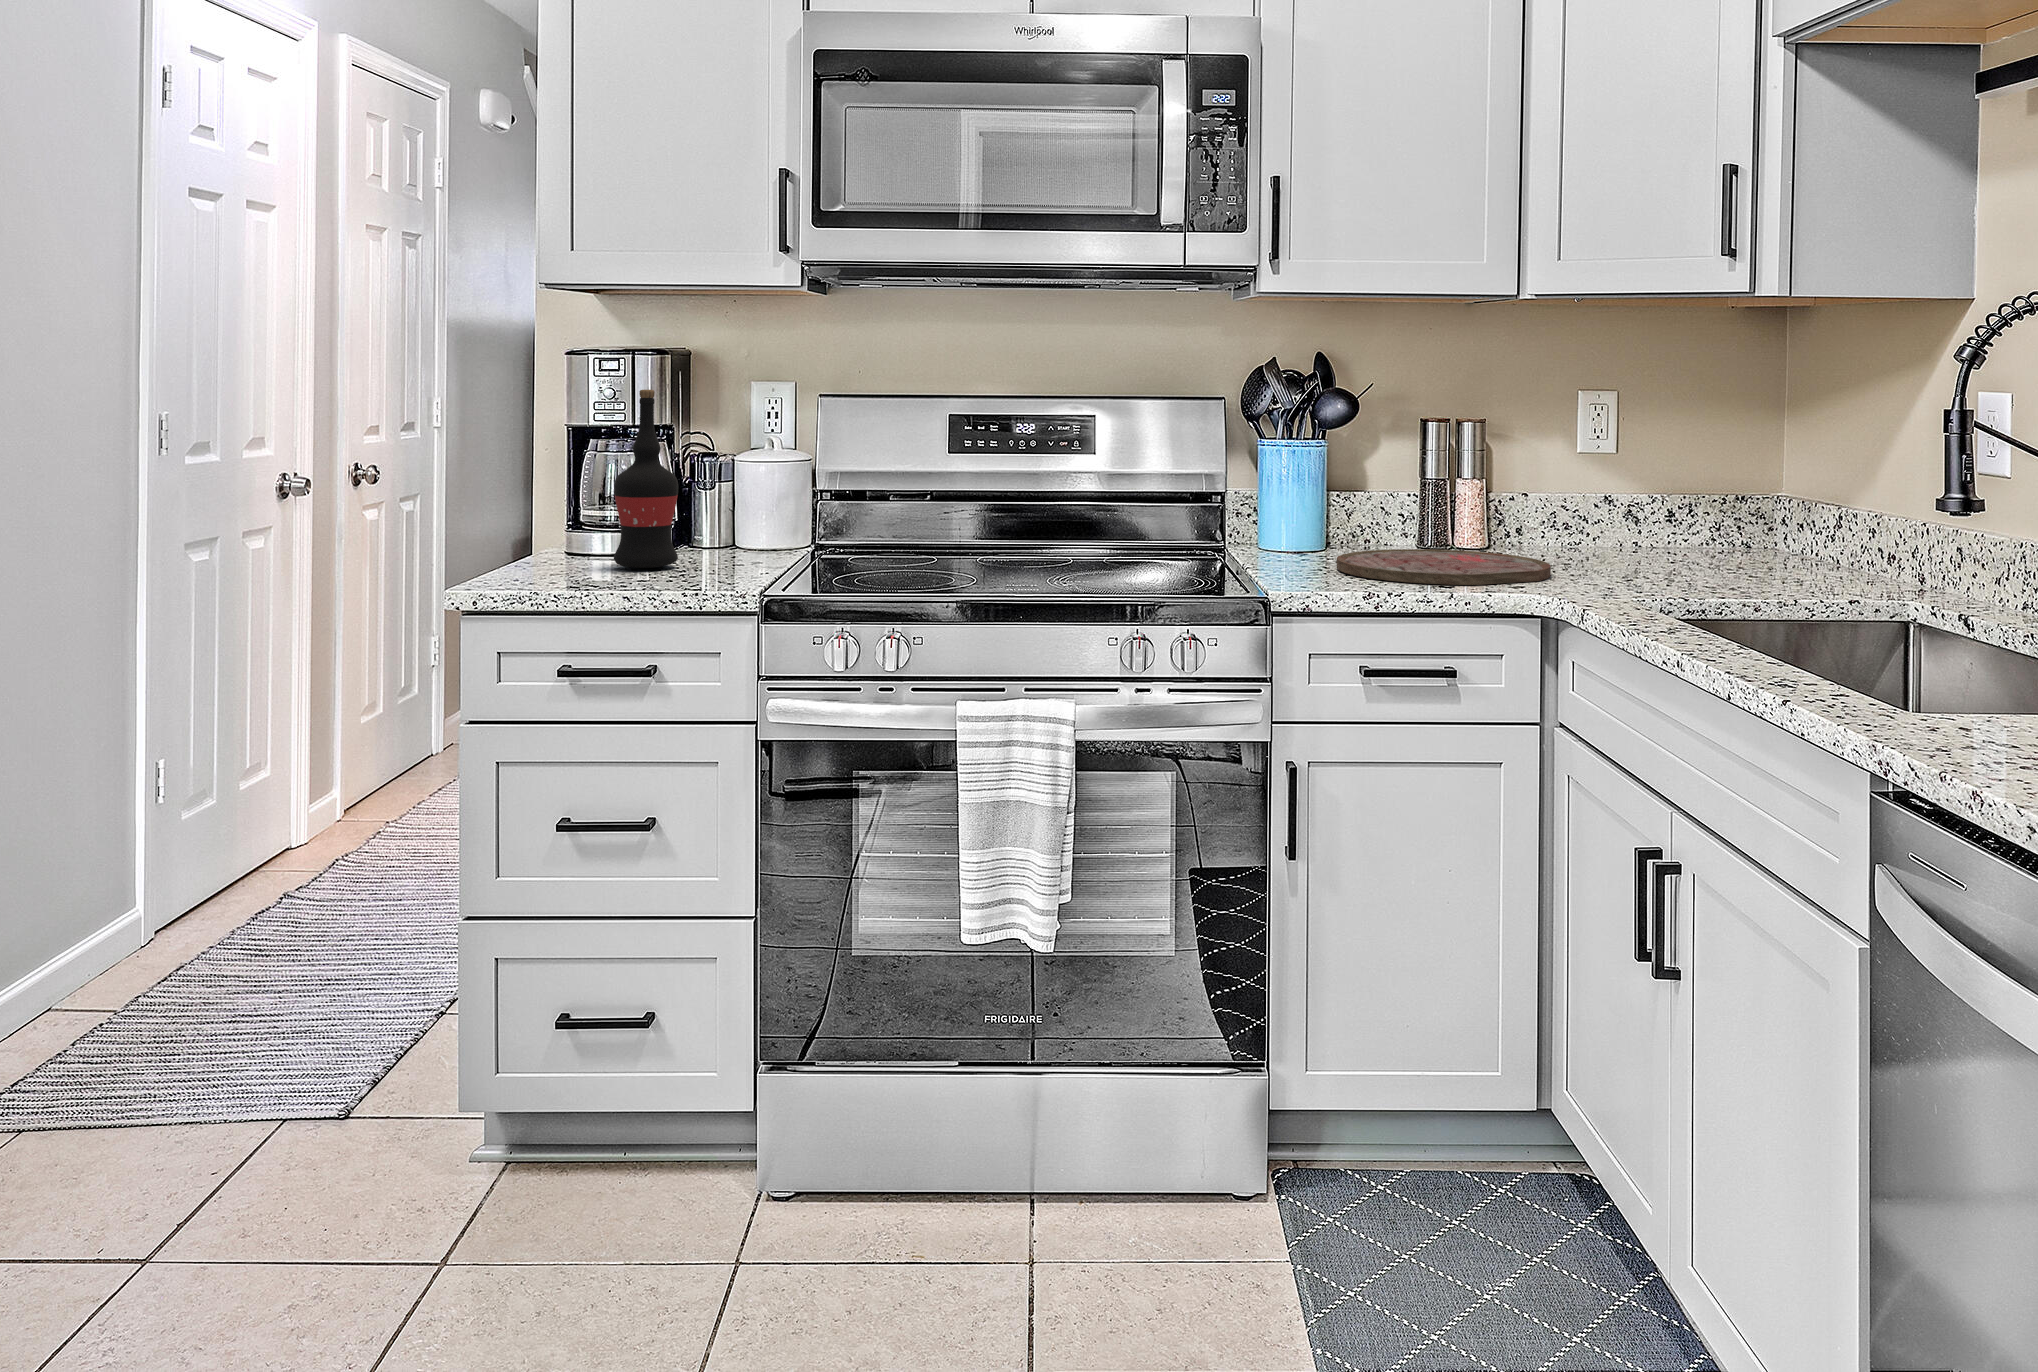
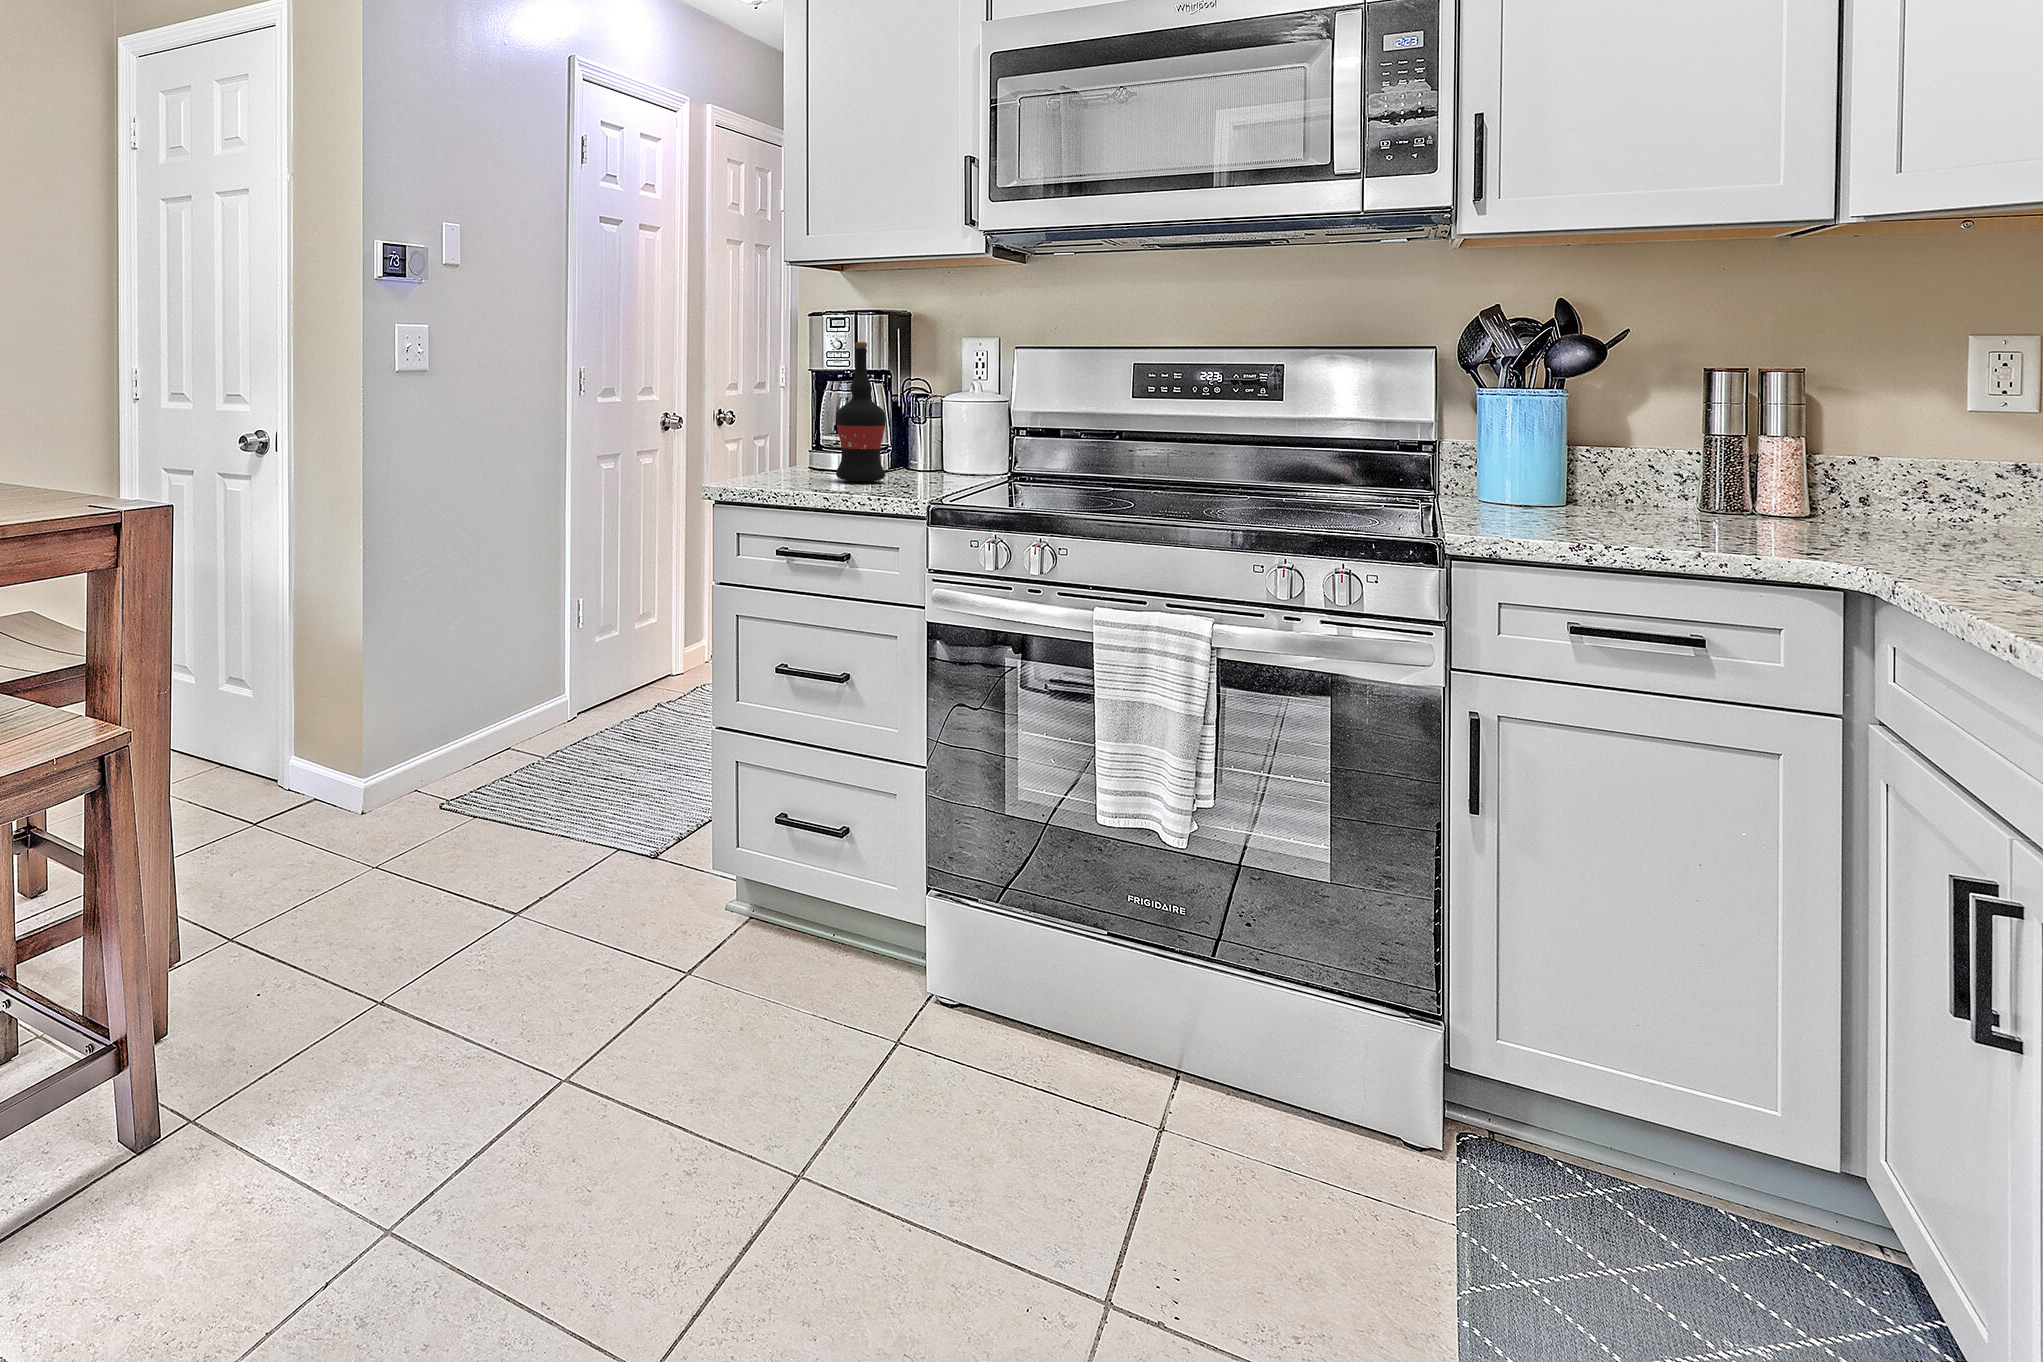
cutting board: present [1337,549,1551,585] -> none [1563,506,1888,549]

